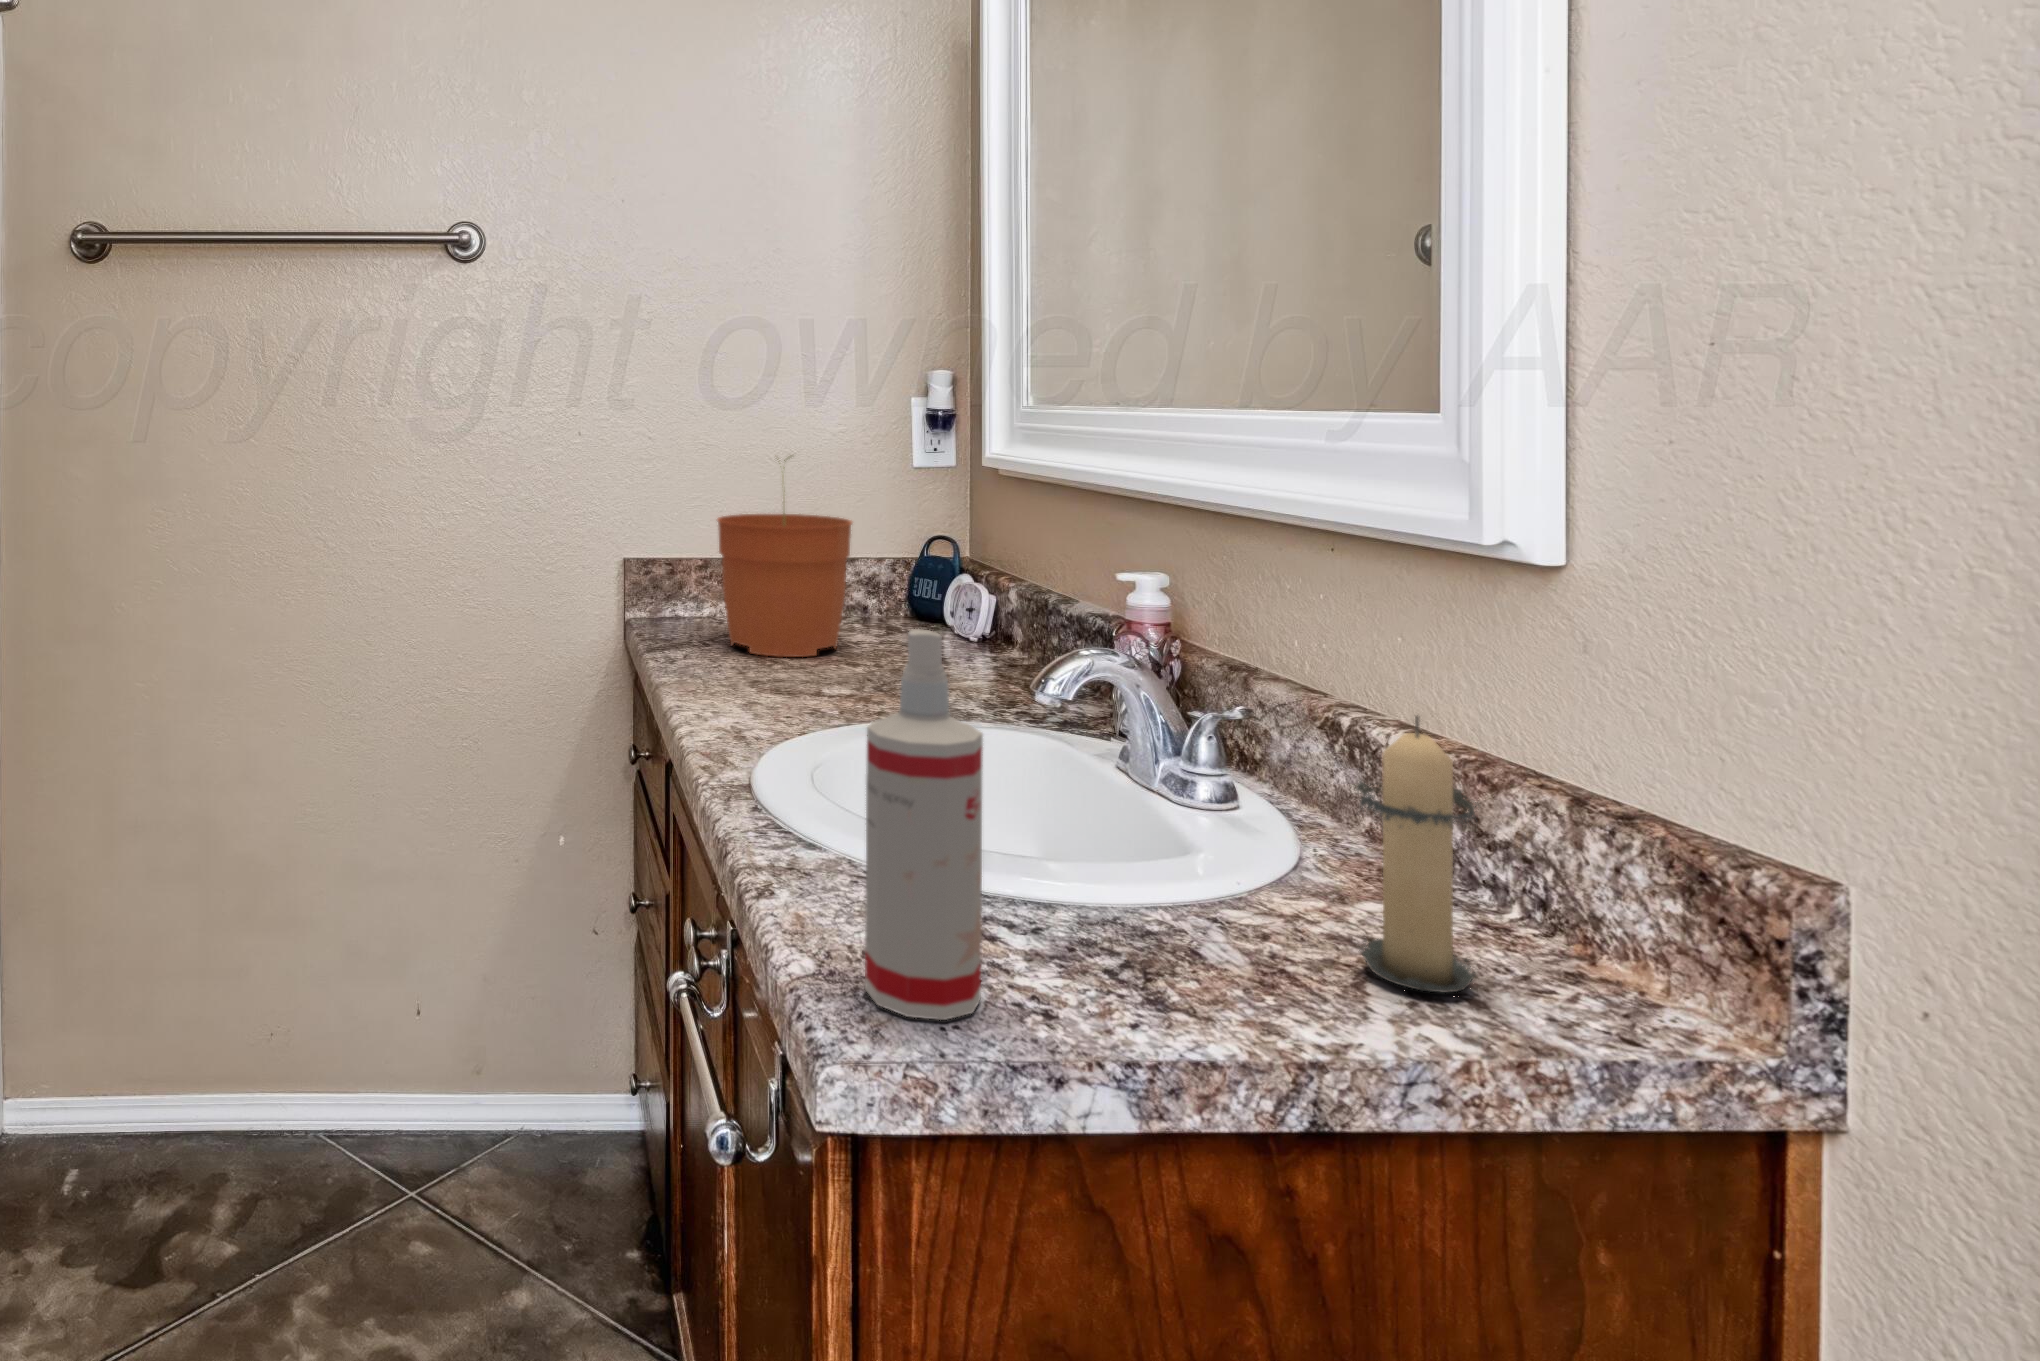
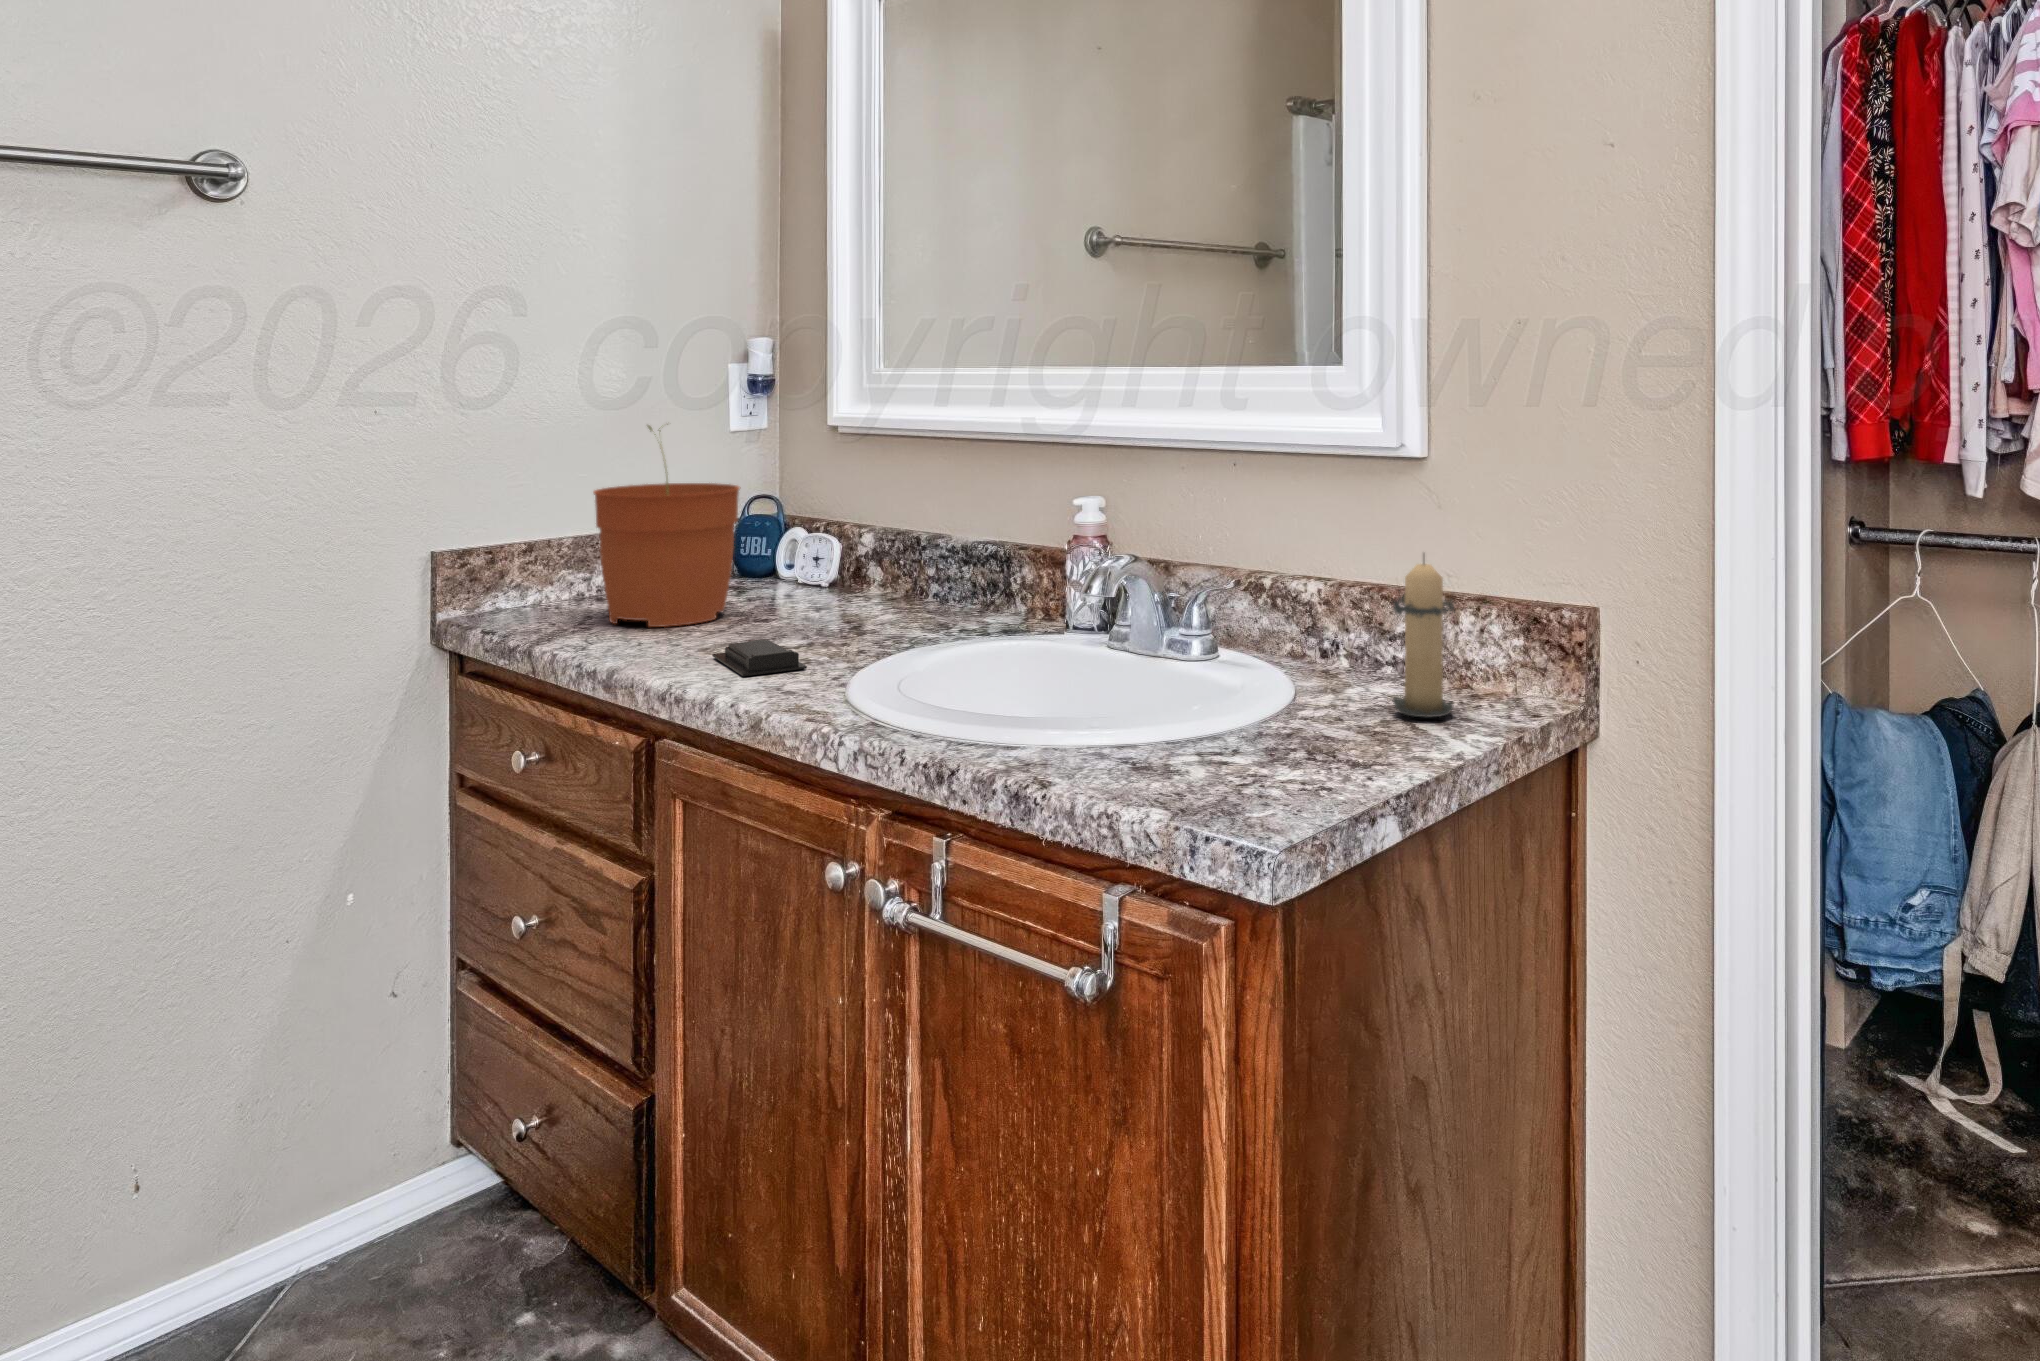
spray bottle: present [865,629,983,1020] -> none [1198,527,1280,802]
soap bar: none [724,682,801,721] -> present [712,640,807,676]

